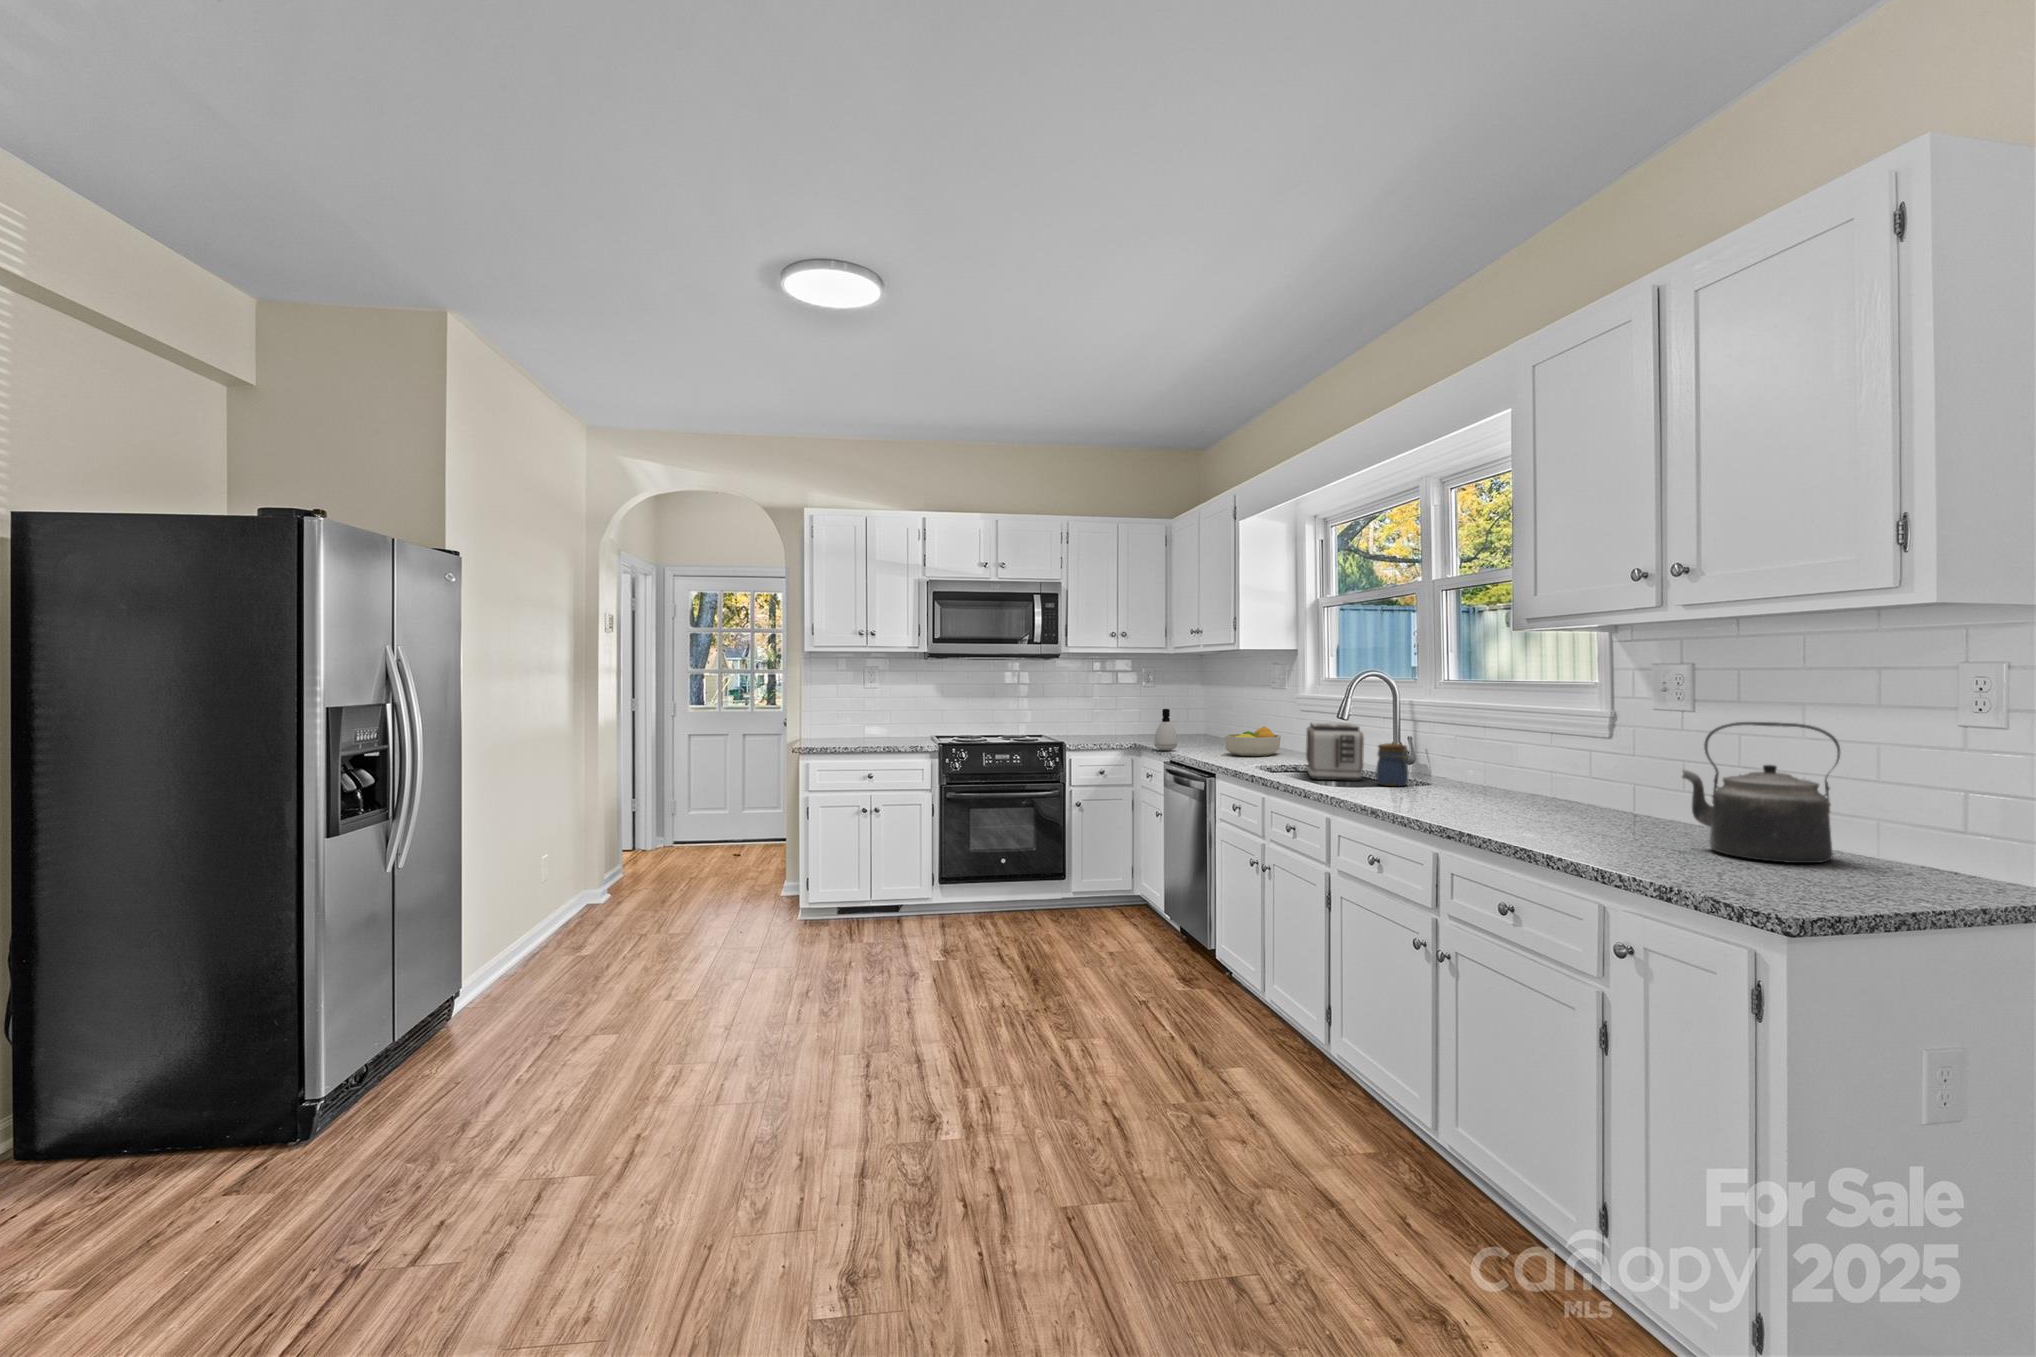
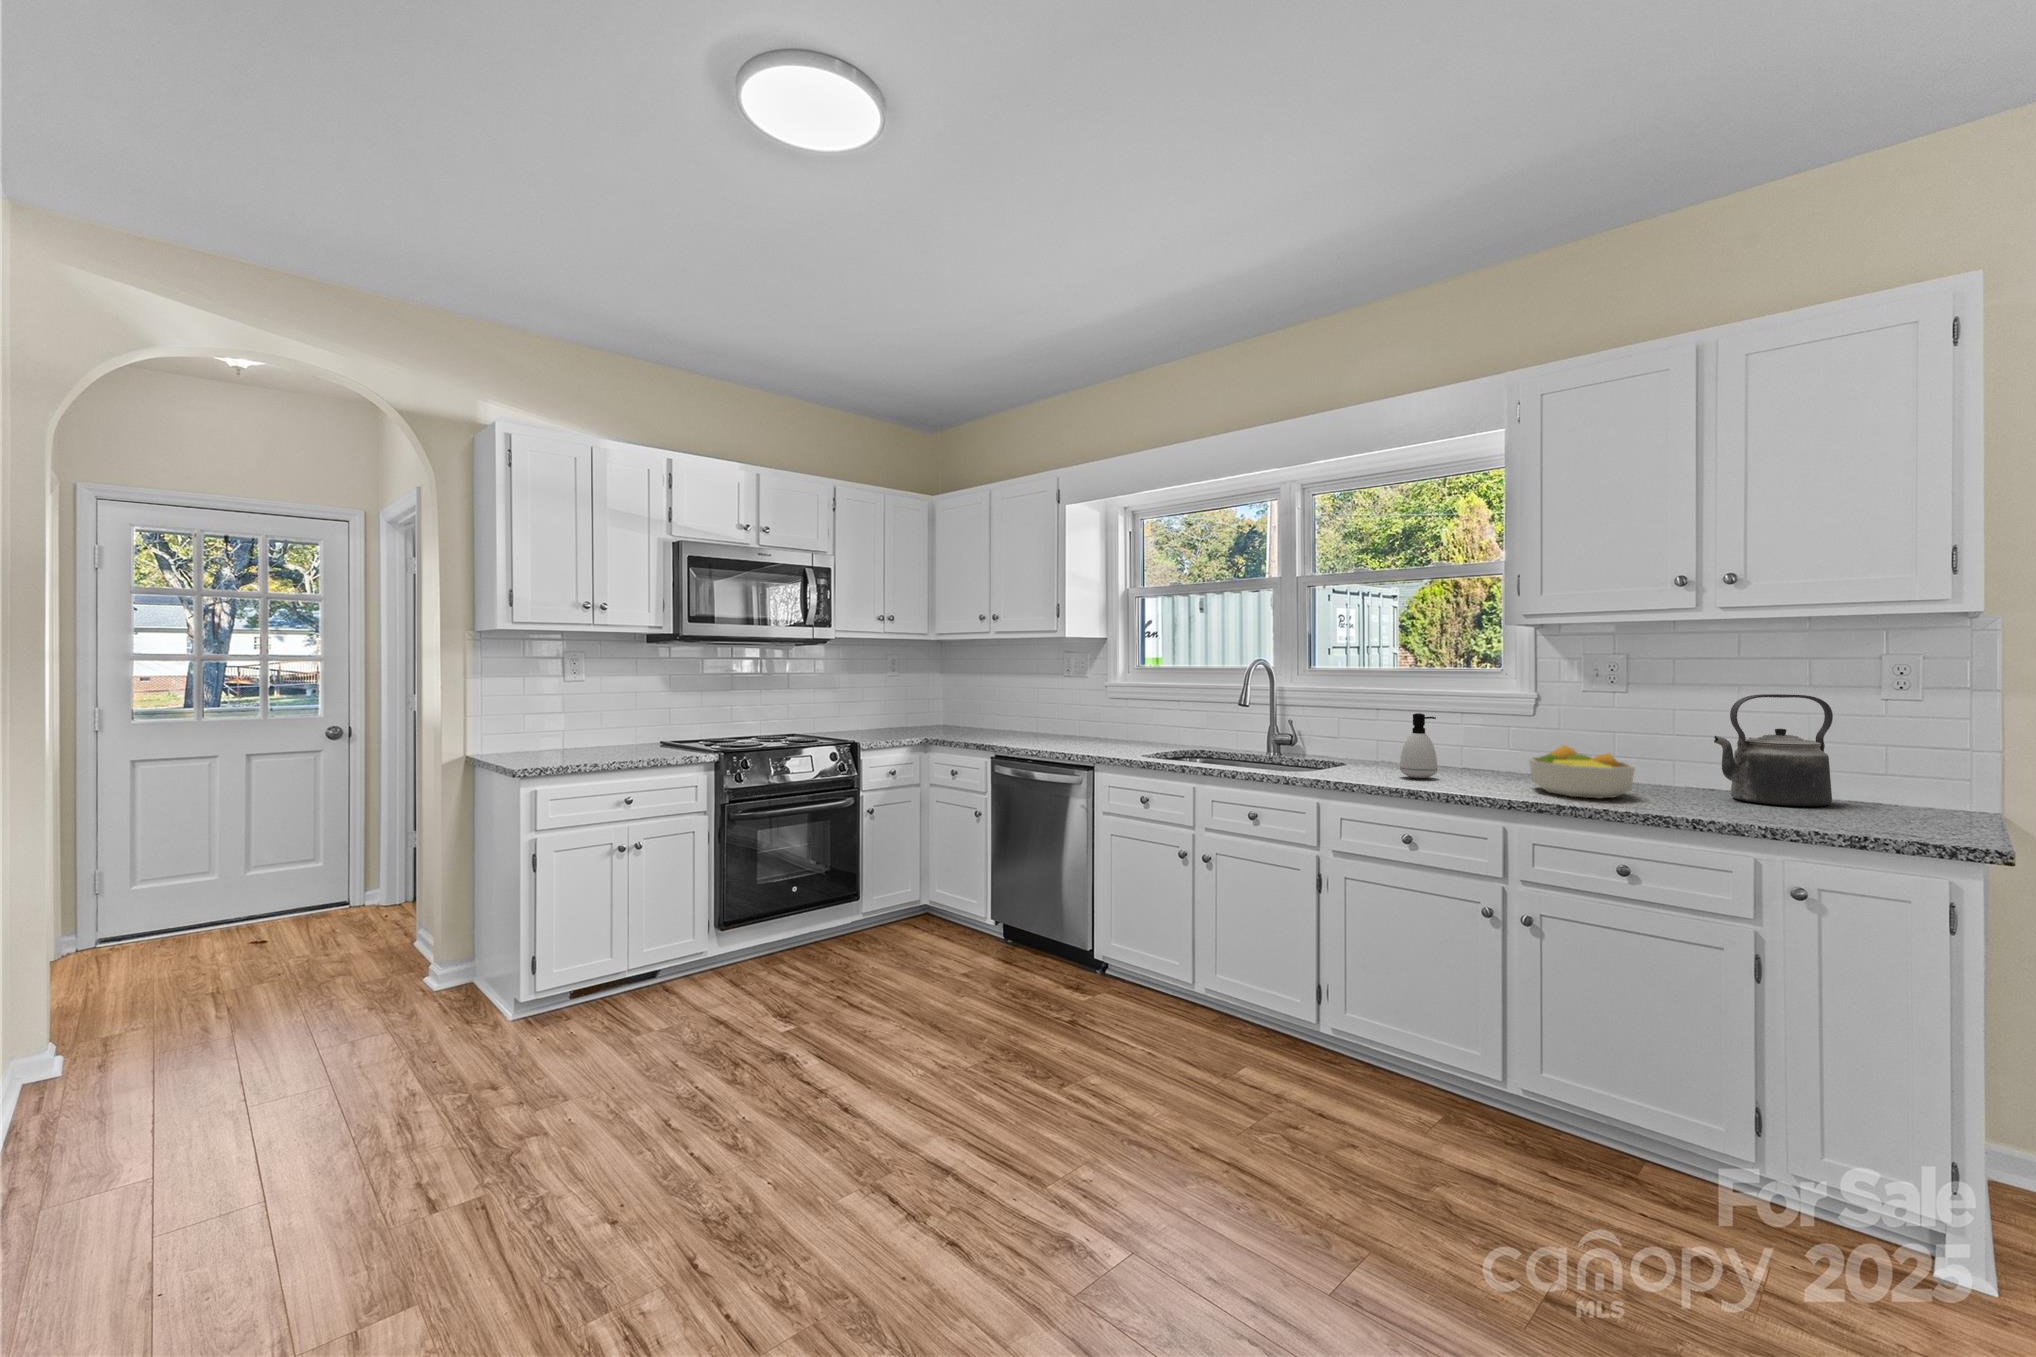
soap dispenser: present [1154,709,1177,751] -> present [1400,713,1438,778]
toaster: present [1306,722,1364,781] -> none [1197,708,1278,764]
fruit bowl: present [1225,727,1281,756] -> present [1529,745,1635,799]
jar: present [1376,743,1409,786] -> none [1301,725,1334,766]

